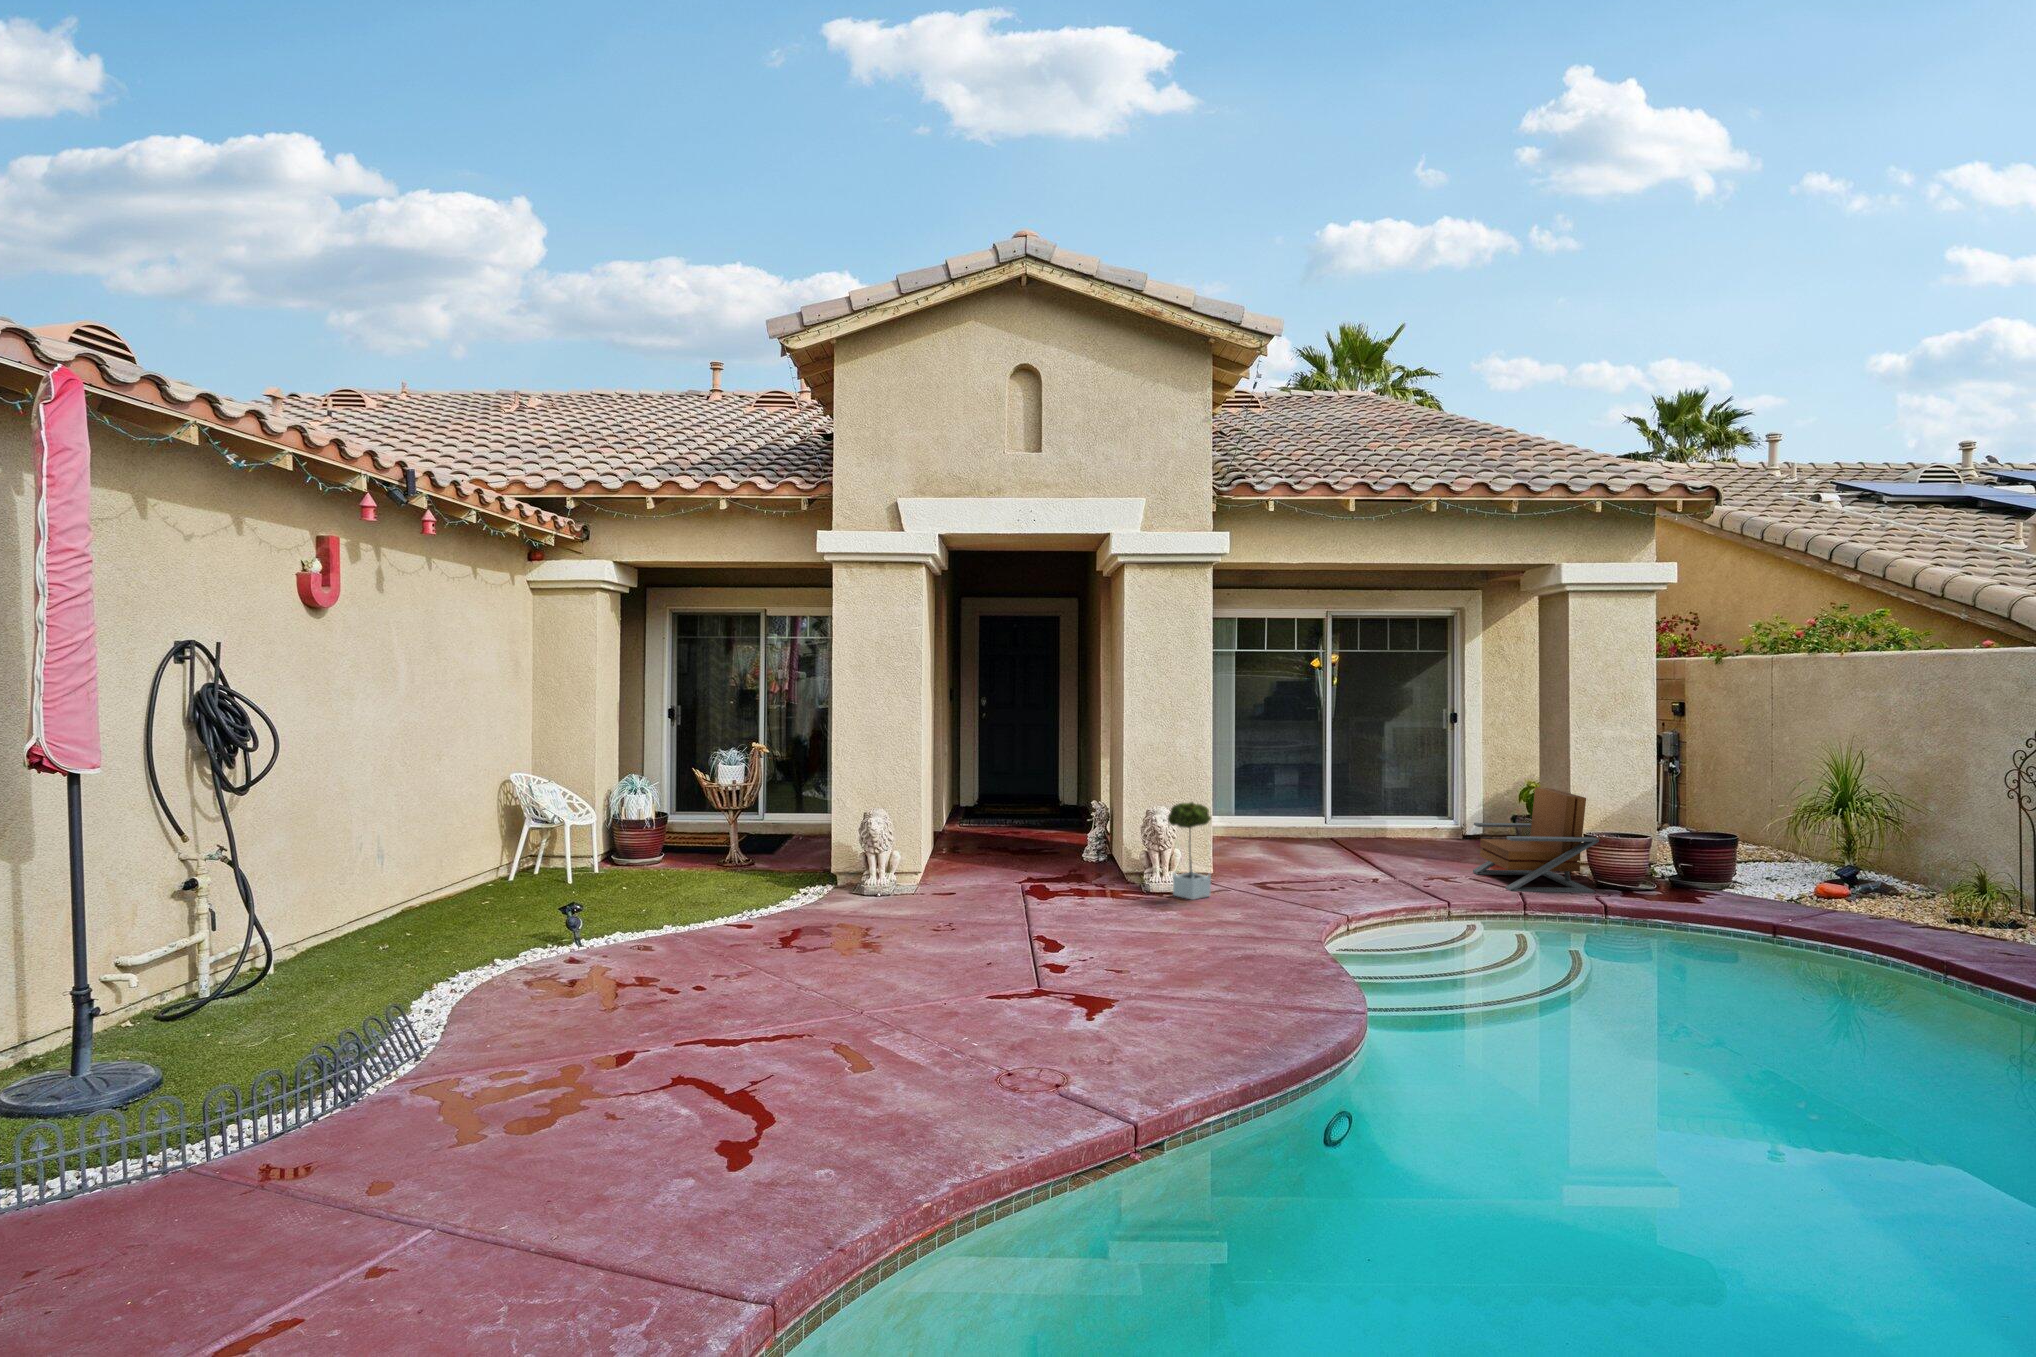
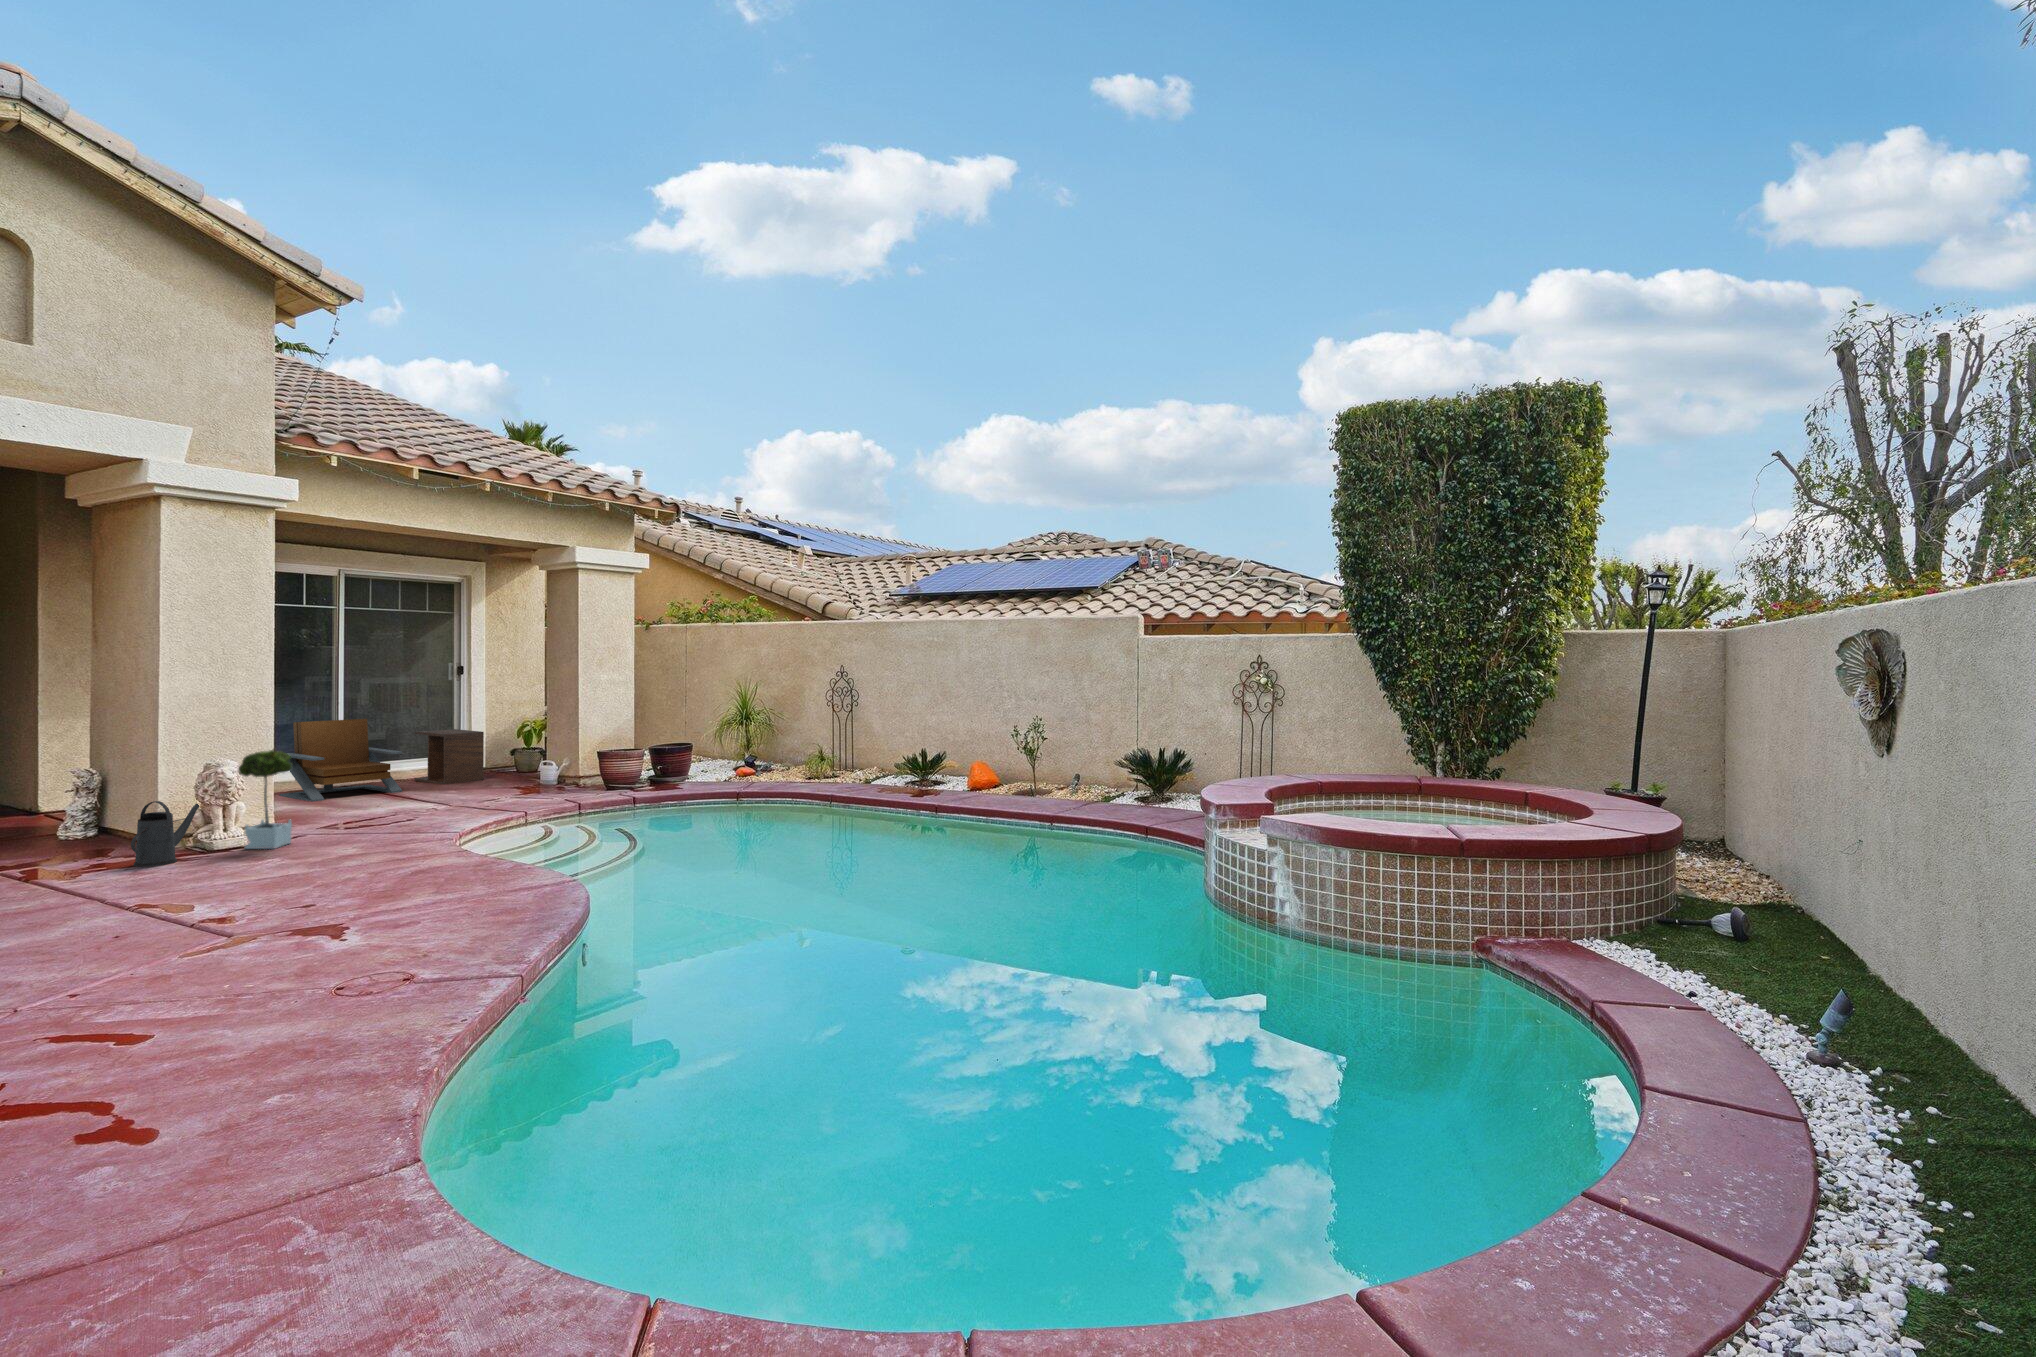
side table: none [1405,786,1473,851] -> present [414,729,484,784]
lounge chair: present [1473,787,1599,893] -> present [280,719,402,802]
watering can: none [1085,840,1142,899] -> present [131,801,199,867]

